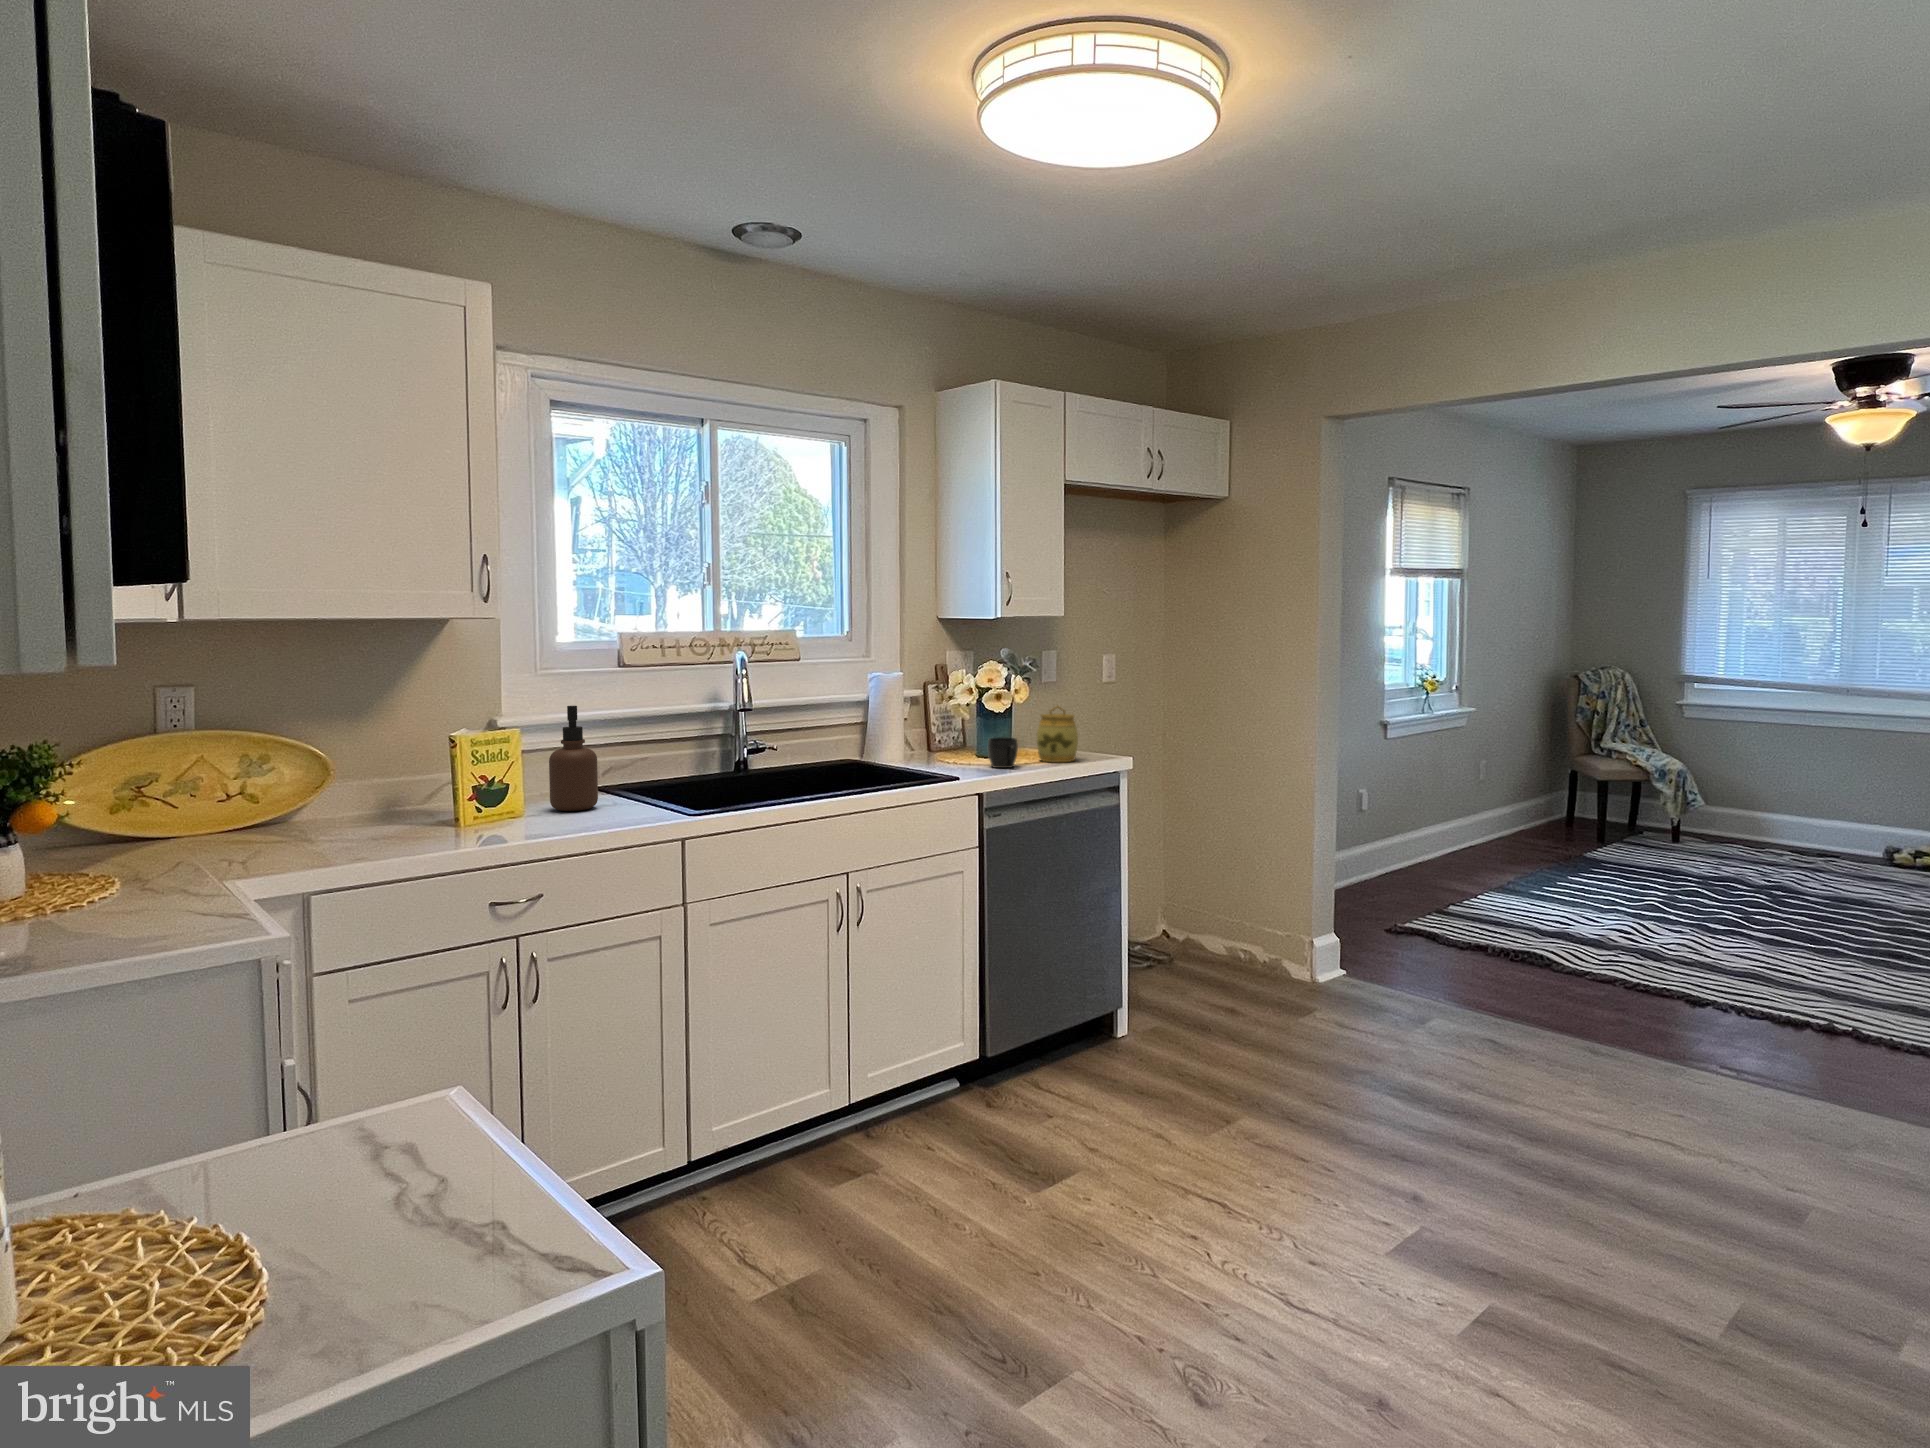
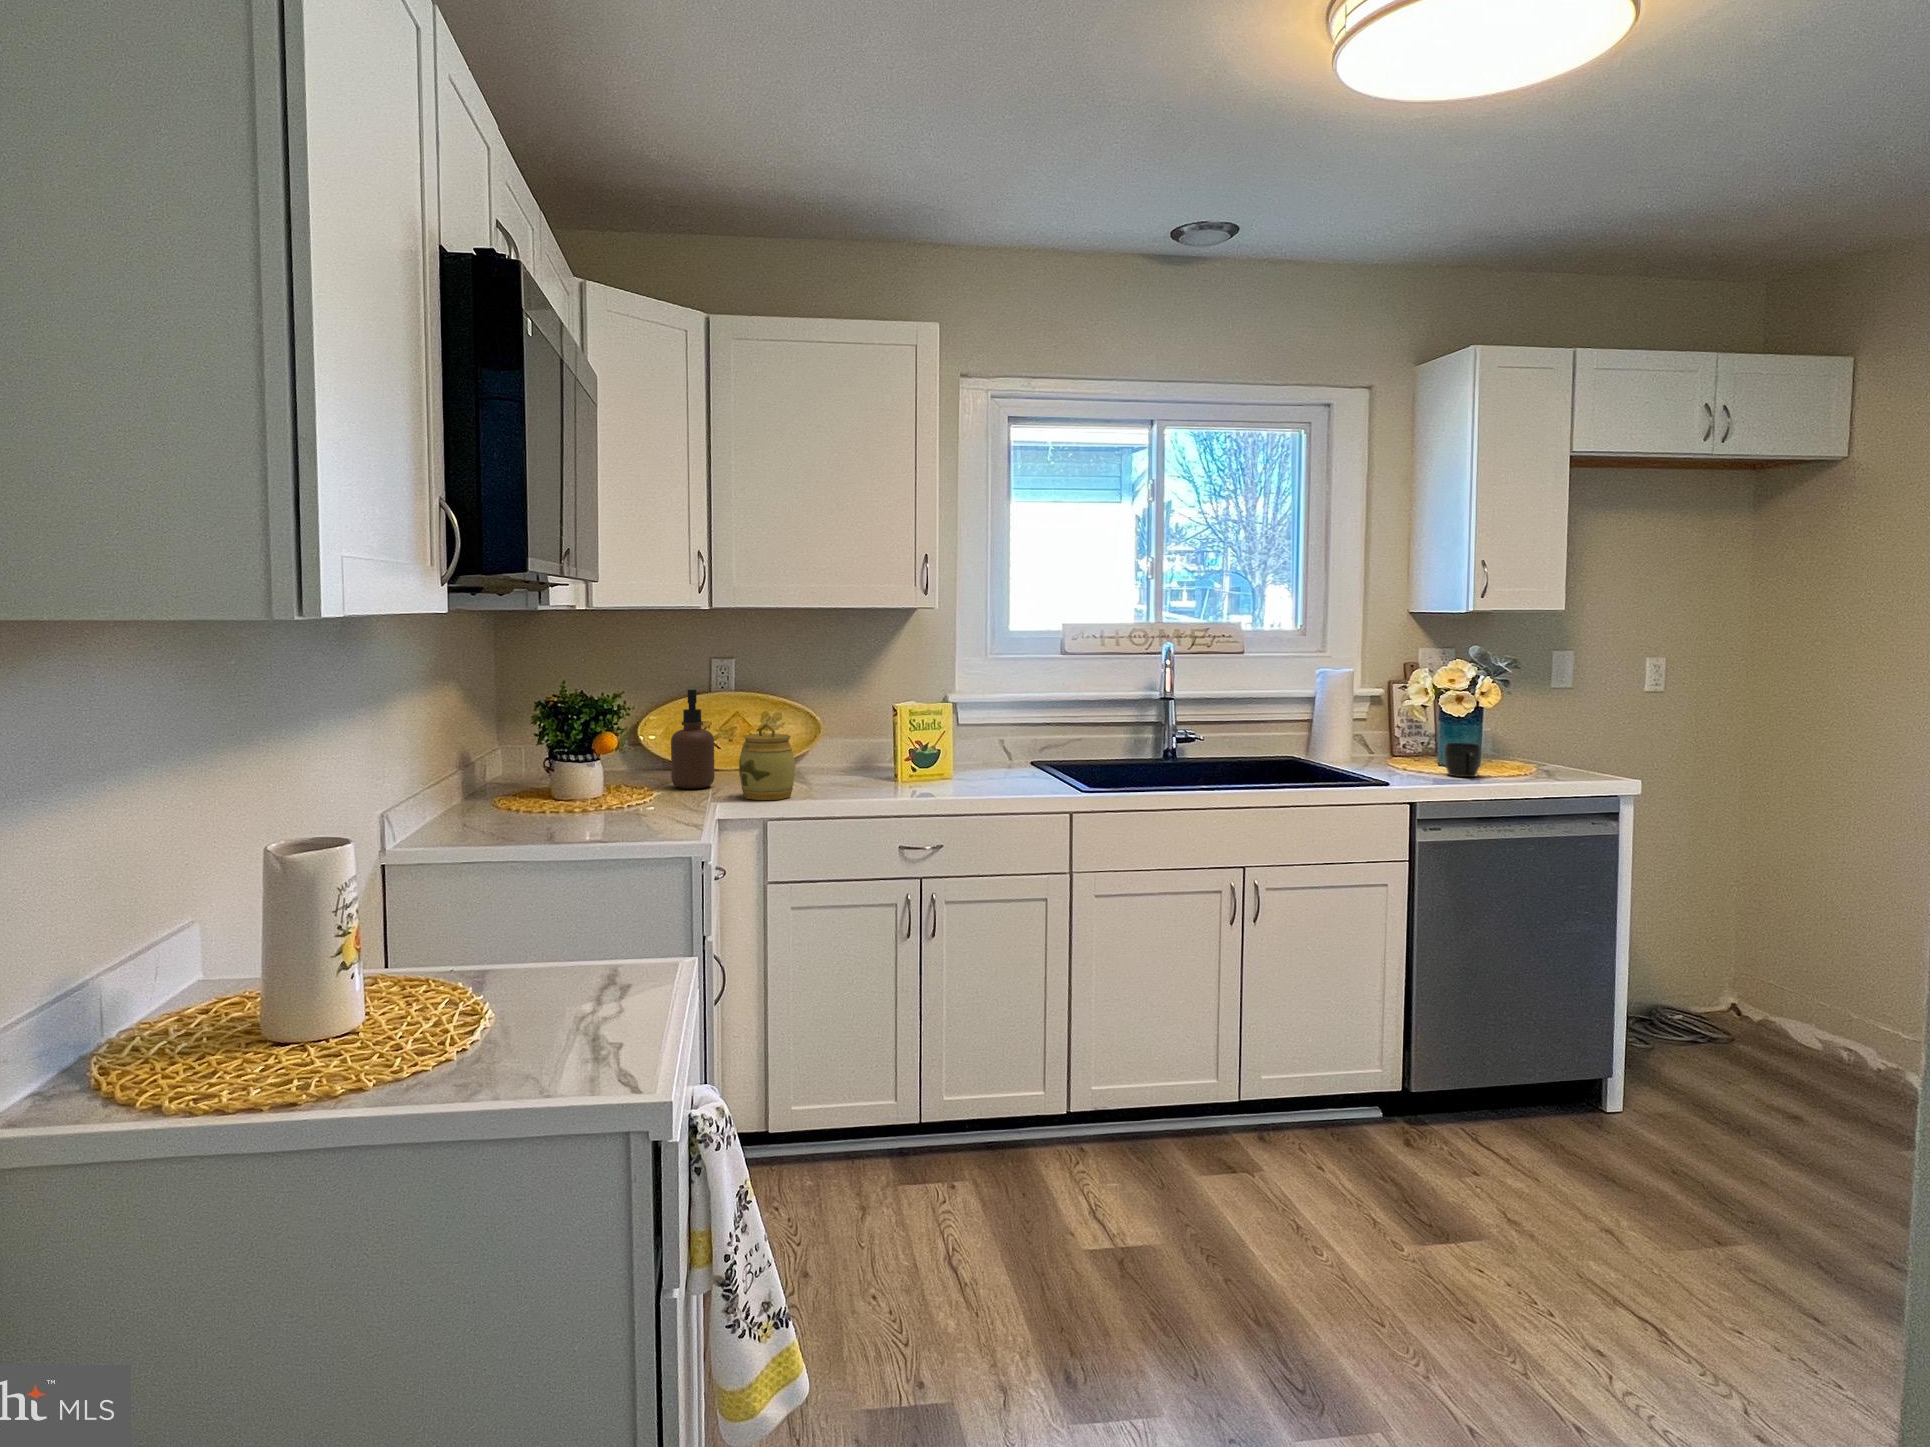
soap dispenser: present [549,706,598,811] -> present [671,689,714,789]
jar: present [1037,706,1078,762] -> present [739,723,795,800]

